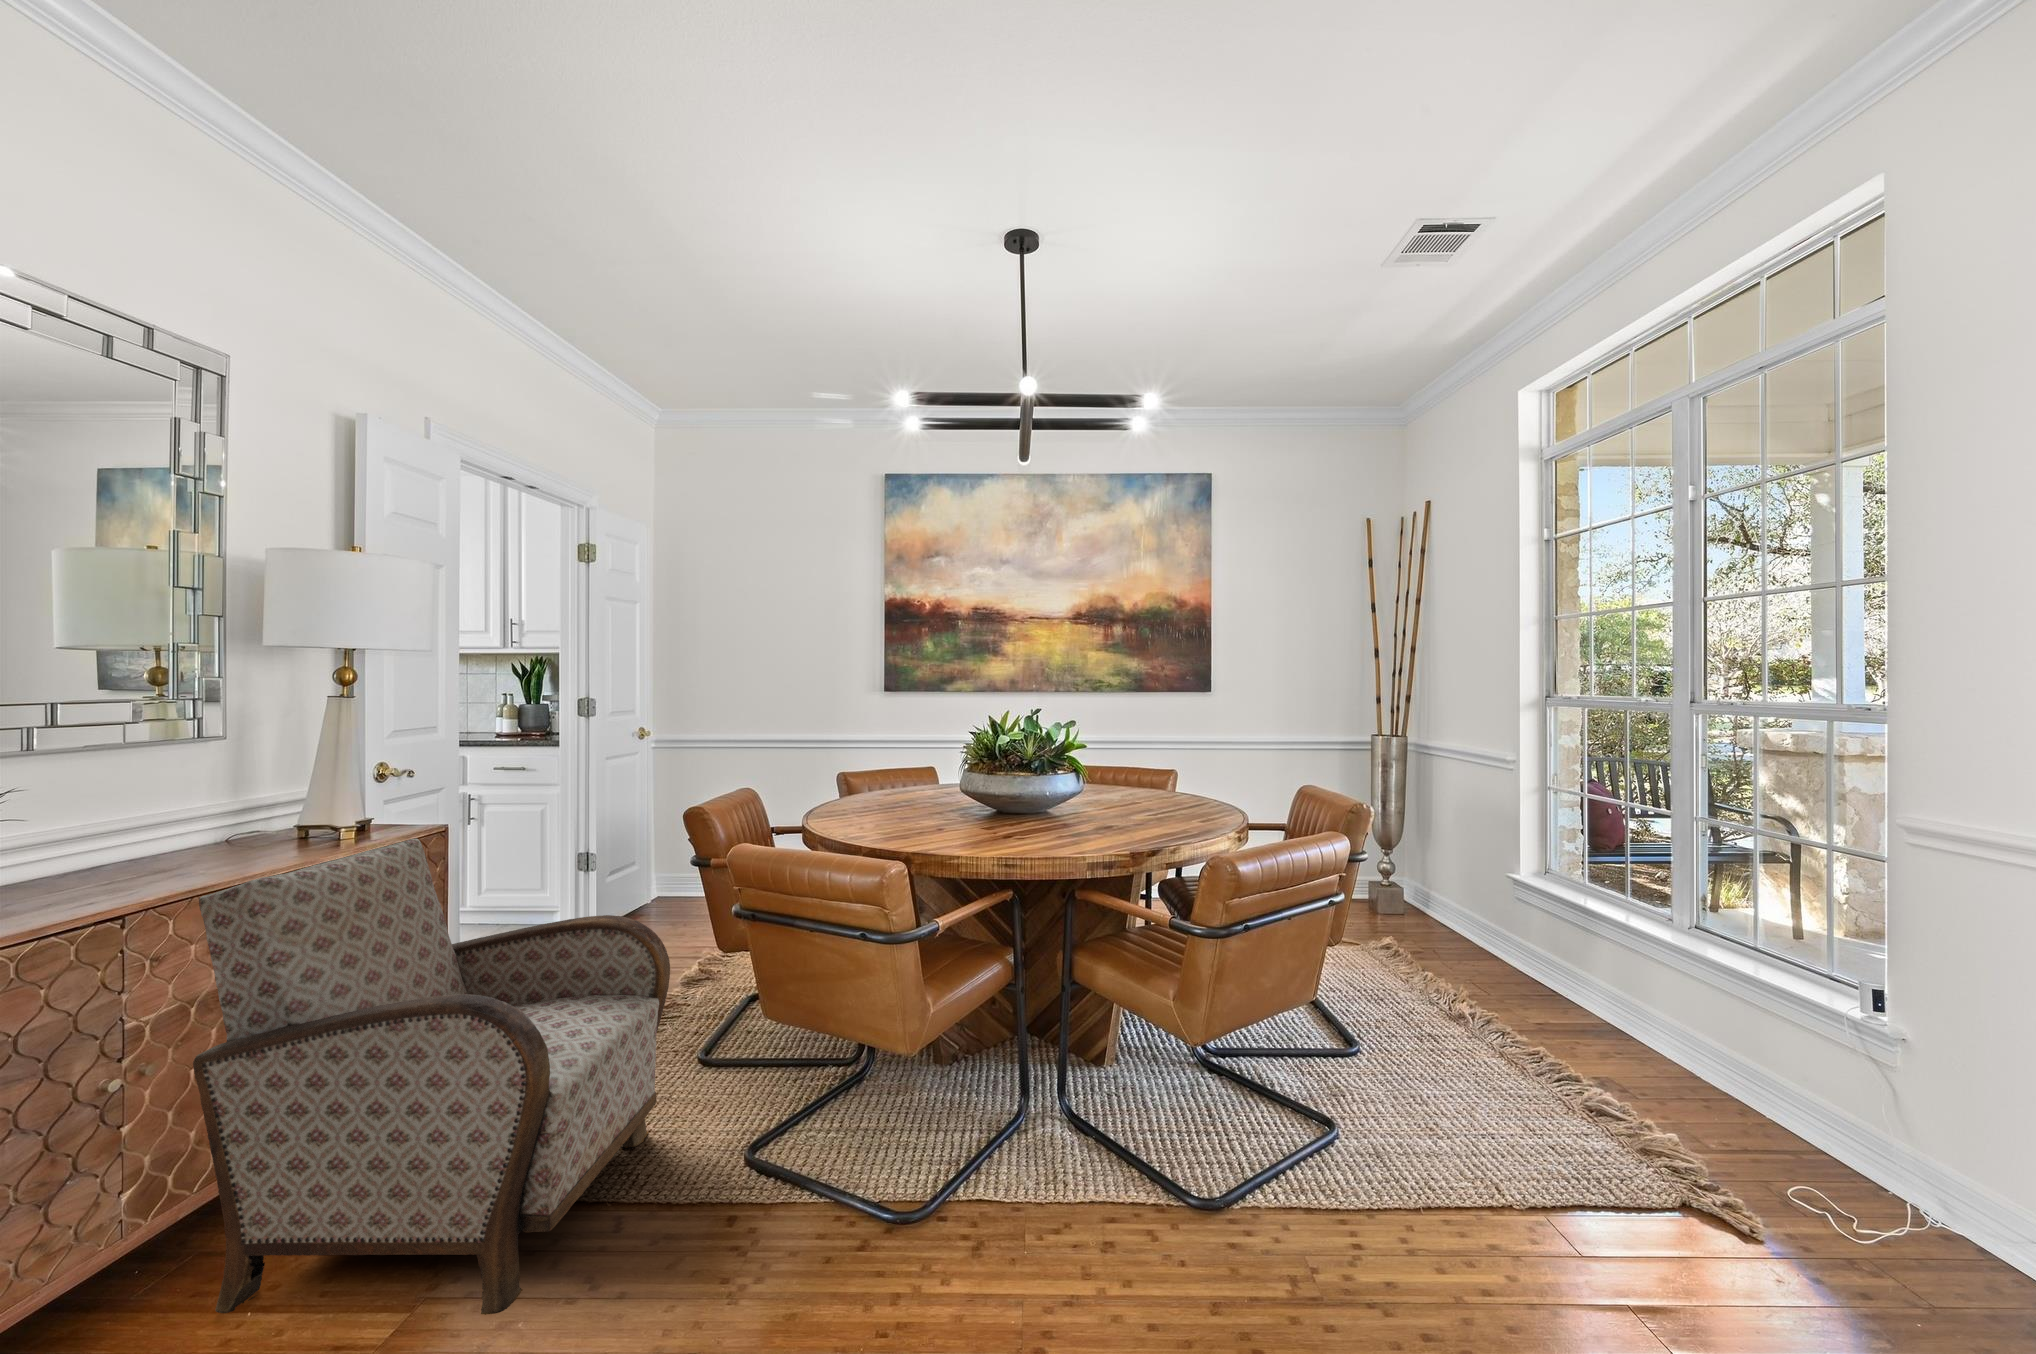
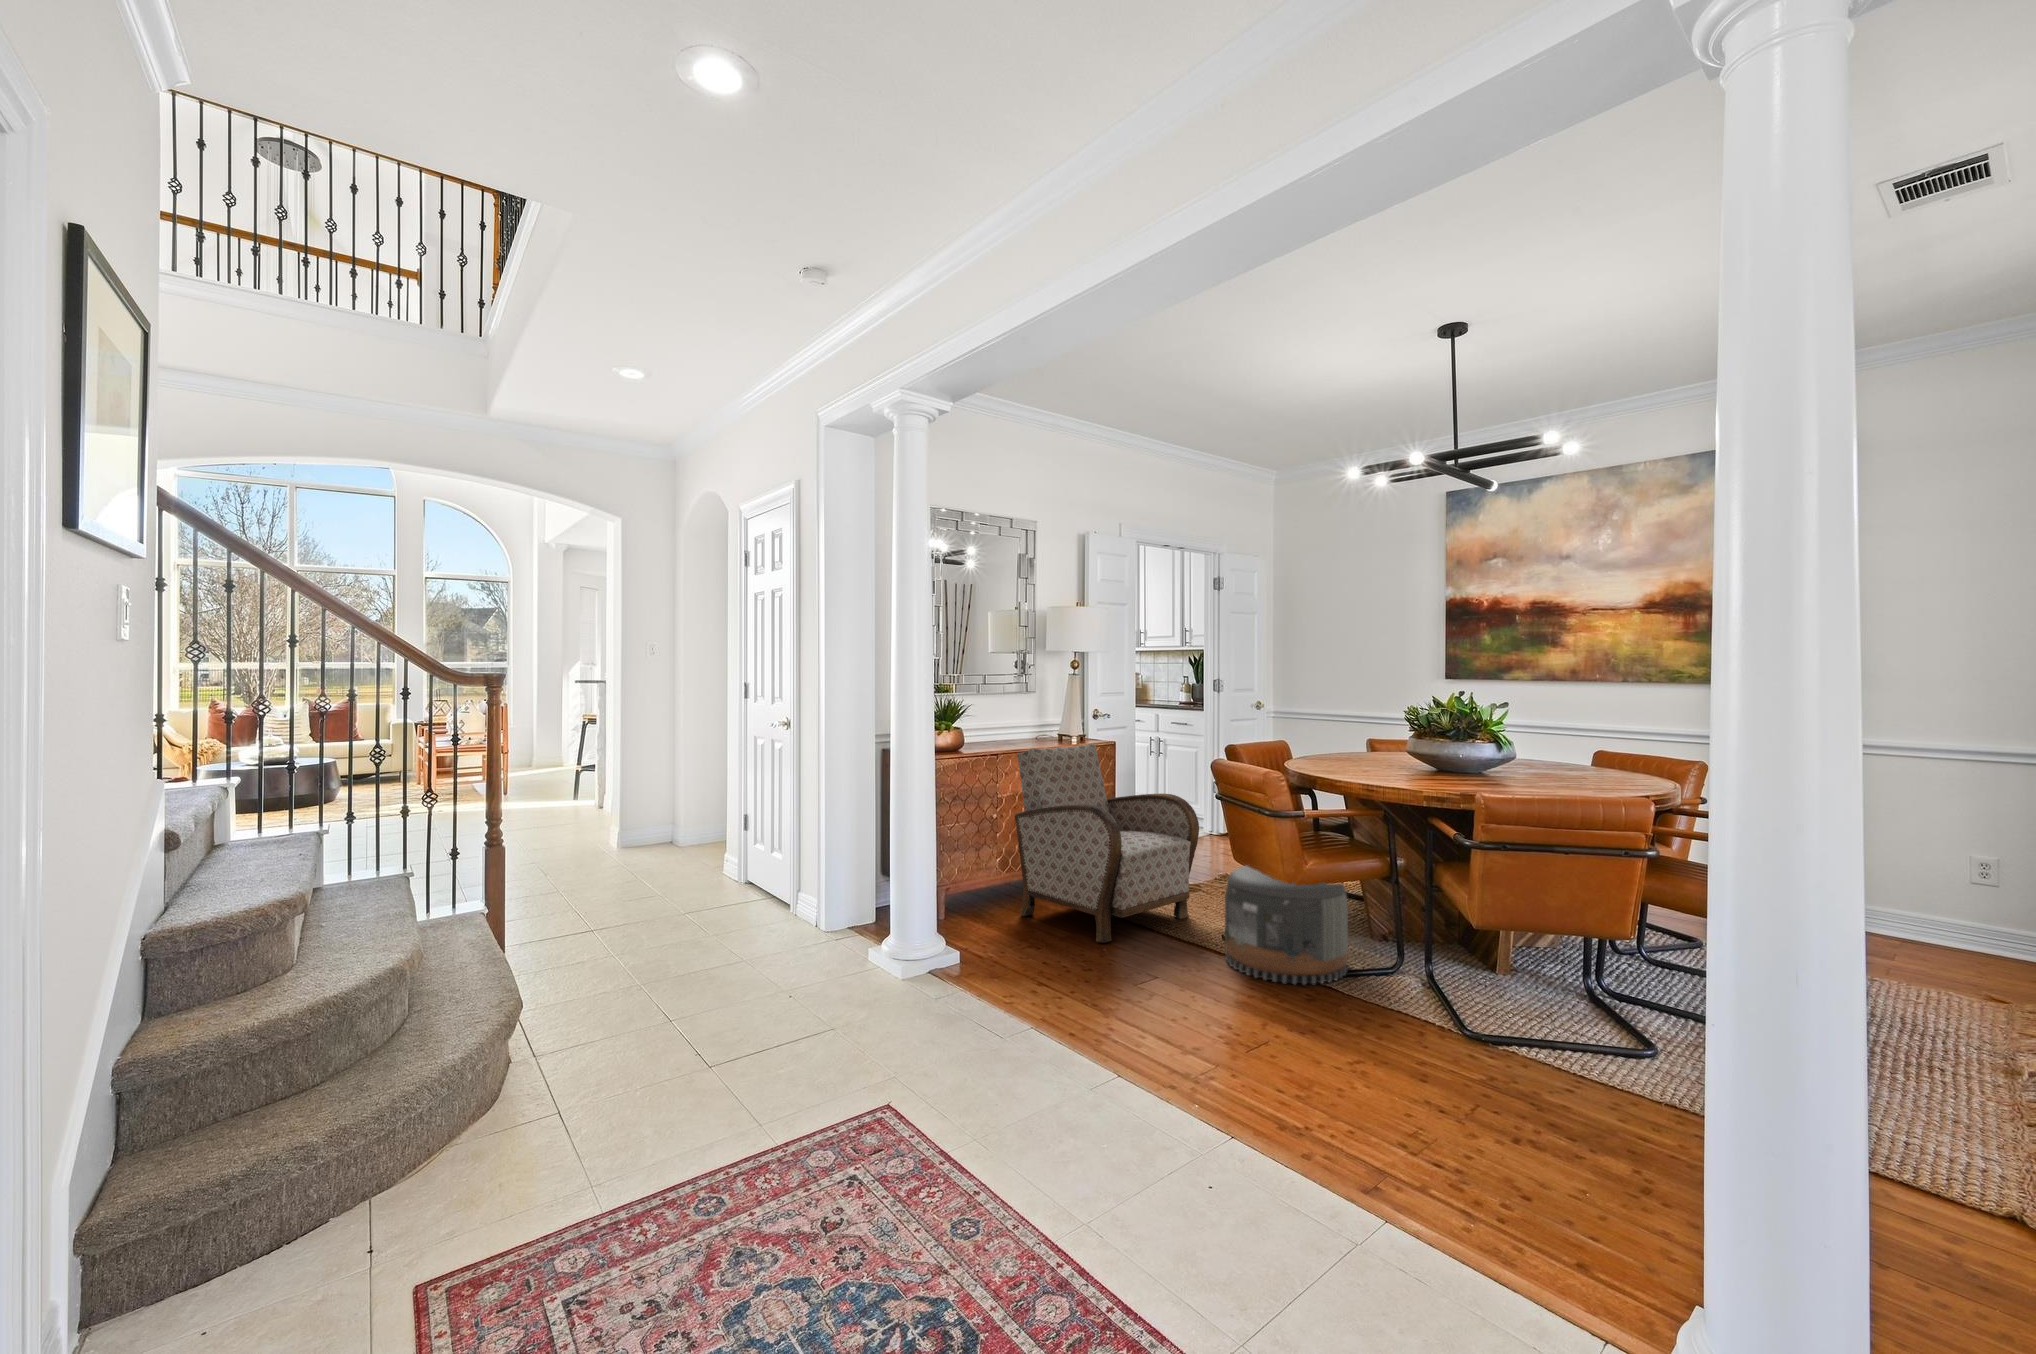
pouf: none [773,998,977,1252] -> present [1225,866,1348,984]

